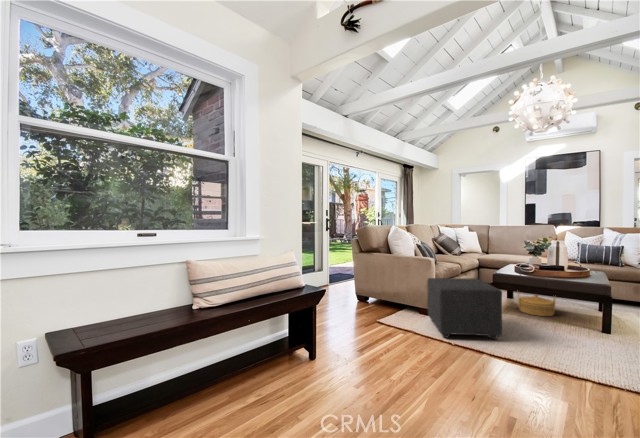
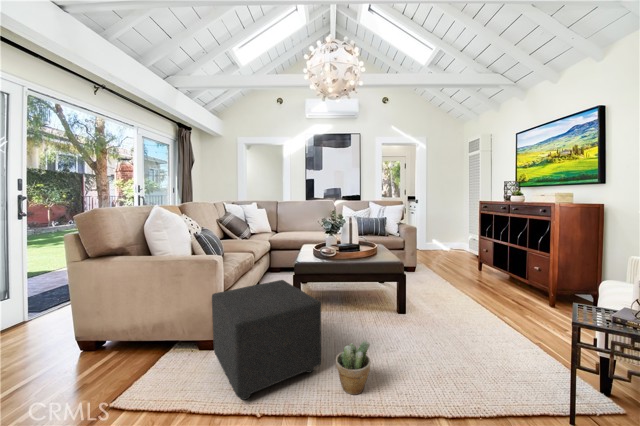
basket: present [517,290,555,316] -> none [318,262,352,305]
potted plant: none [510,321,539,356] -> present [336,341,371,395]

